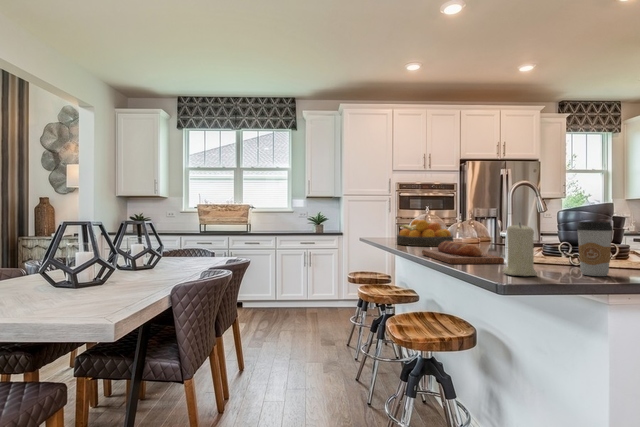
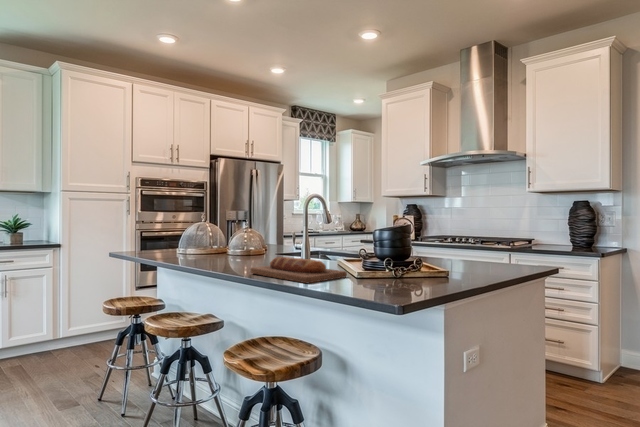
fruit bowl: present [397,220,453,246] -> none [181,229,248,261]
coffee cup: present [577,222,612,276] -> none [419,237,444,283]
candle: present [502,223,537,276] -> none [373,241,405,291]

